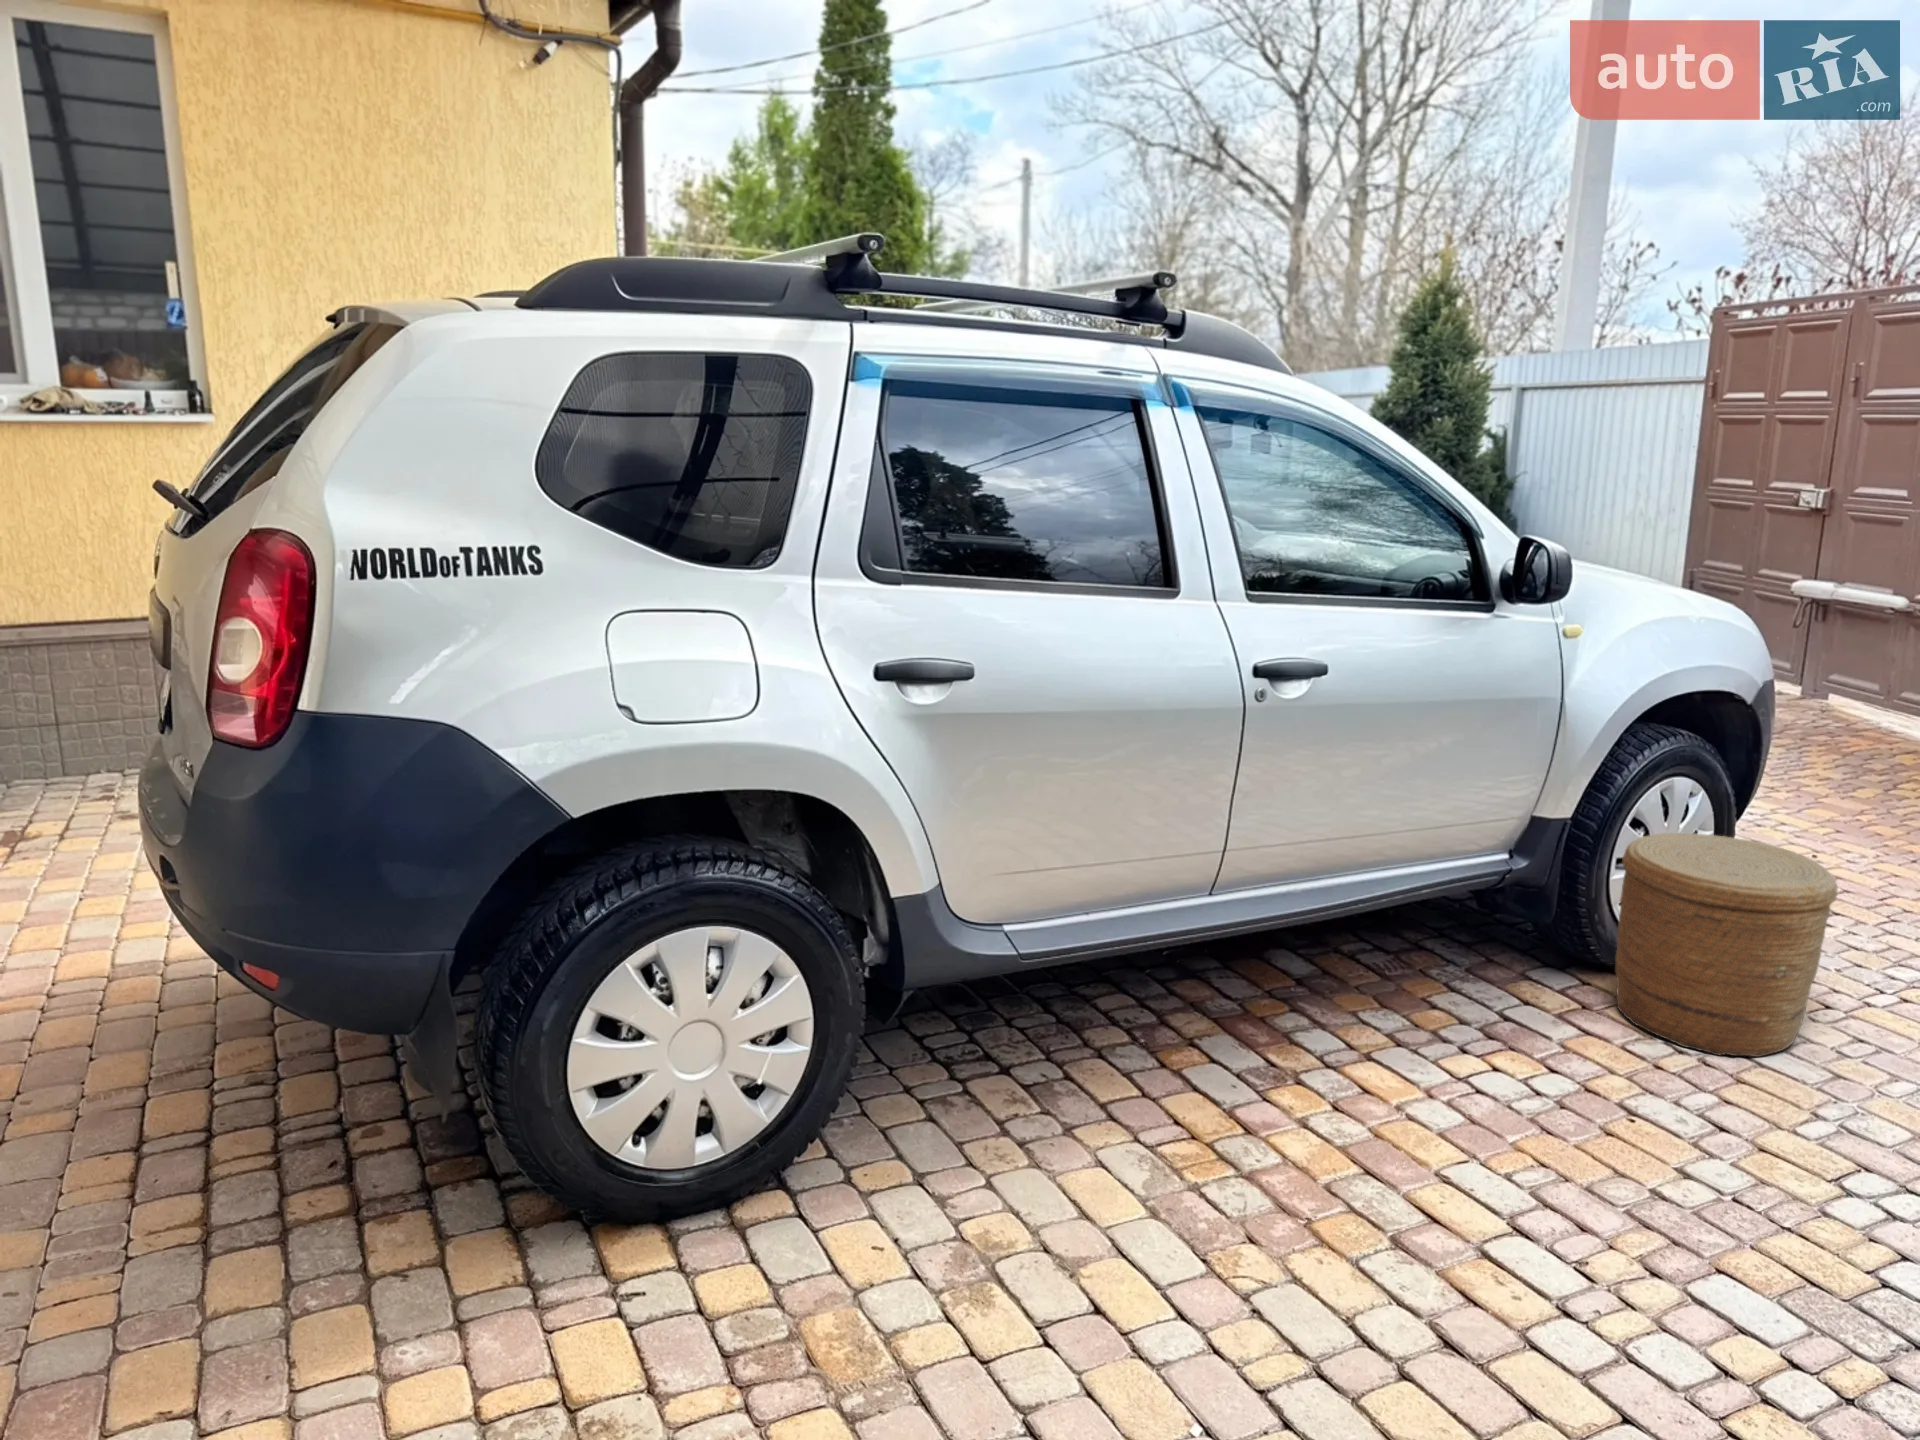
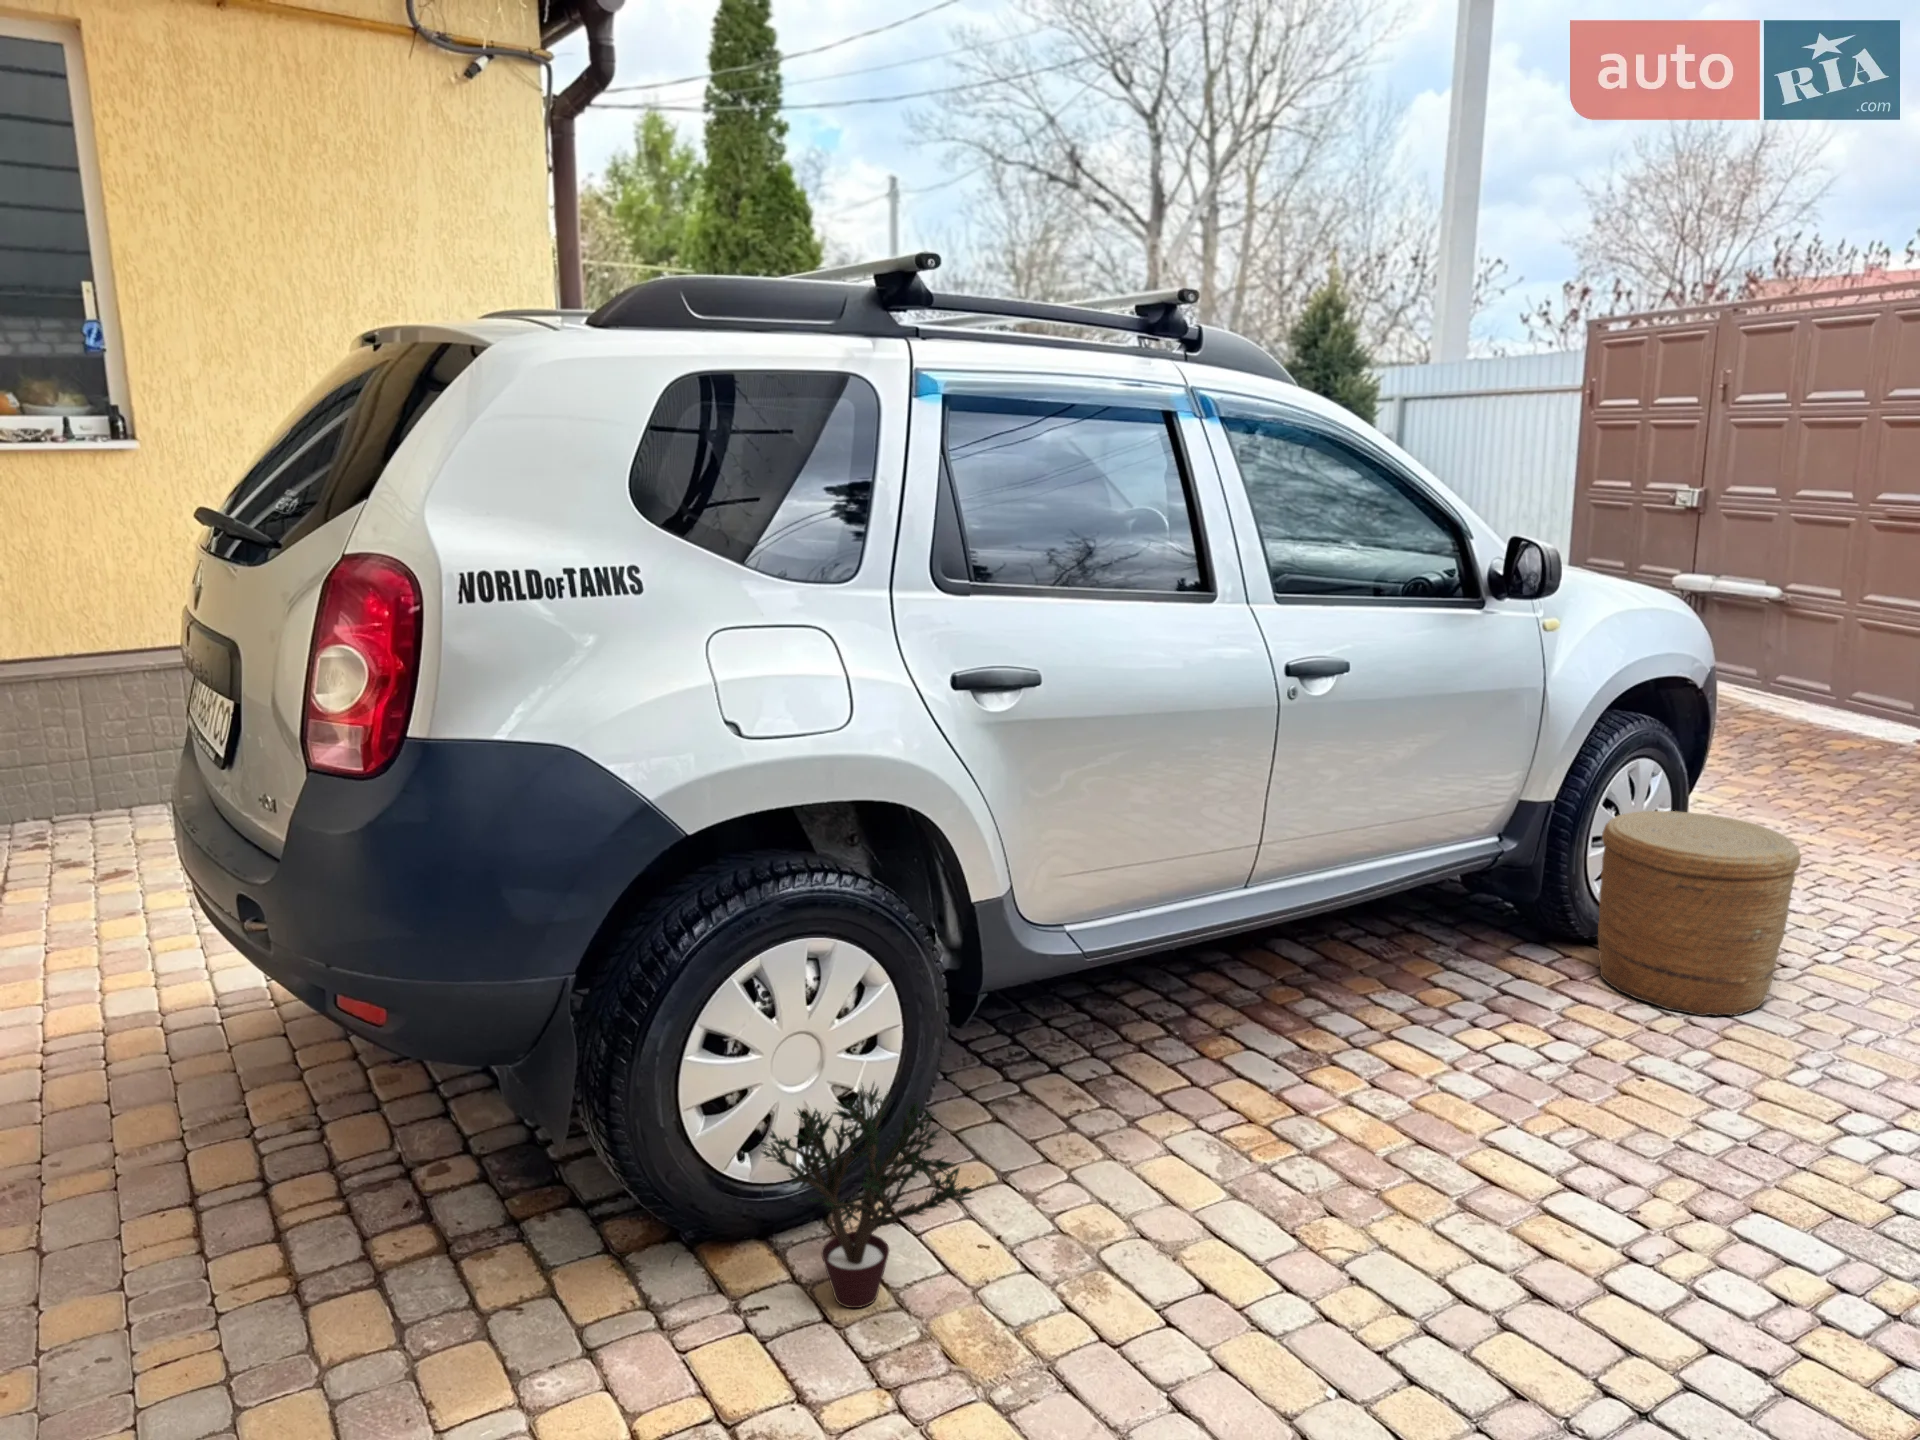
potted plant: none [634,1072,848,1302] -> present [760,1083,974,1308]

